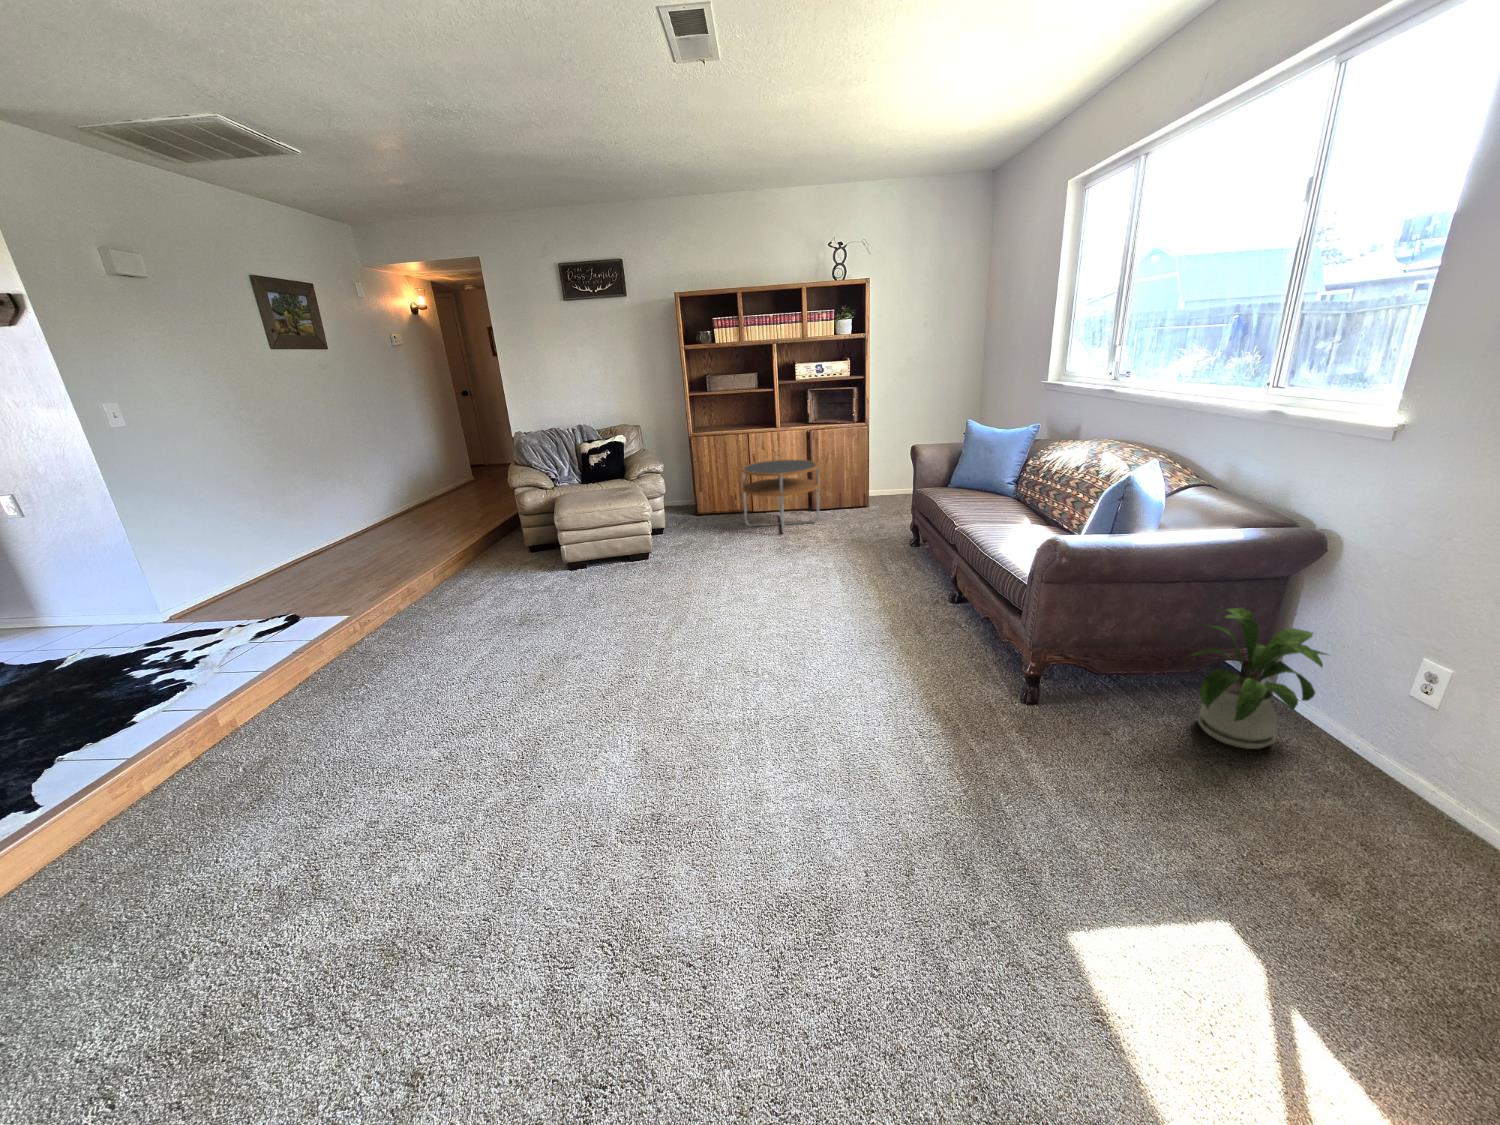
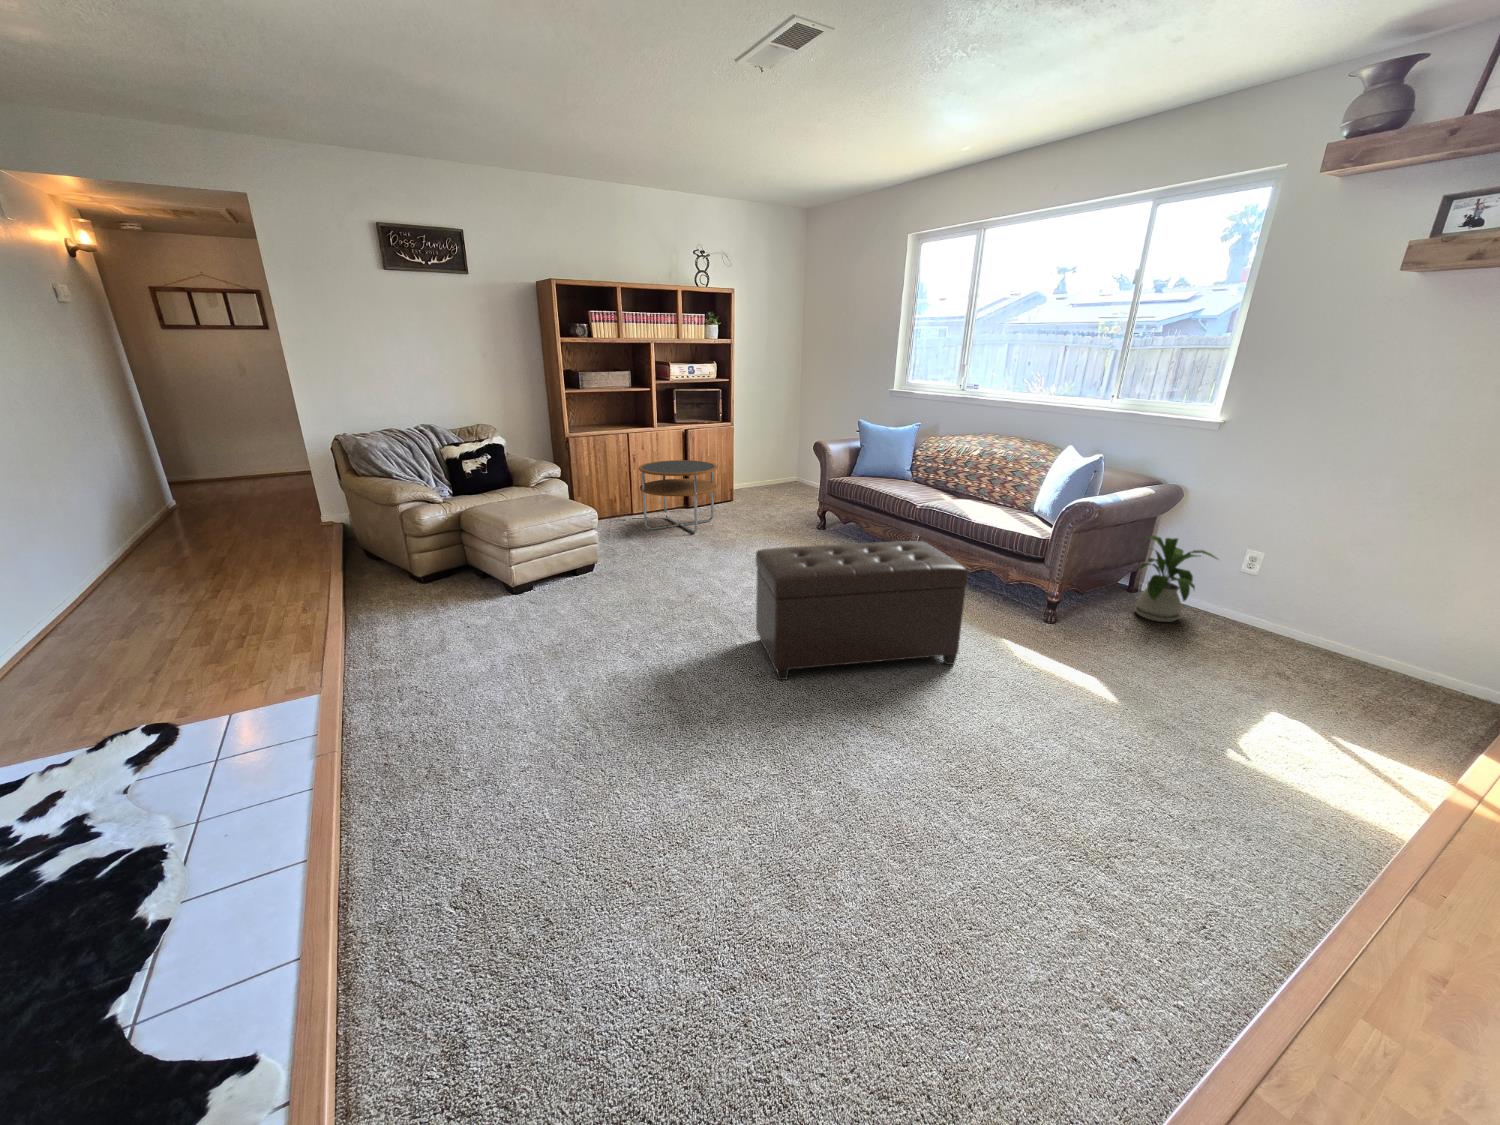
ottoman: none [619,559,851,724] -> present [756,541,968,680]

